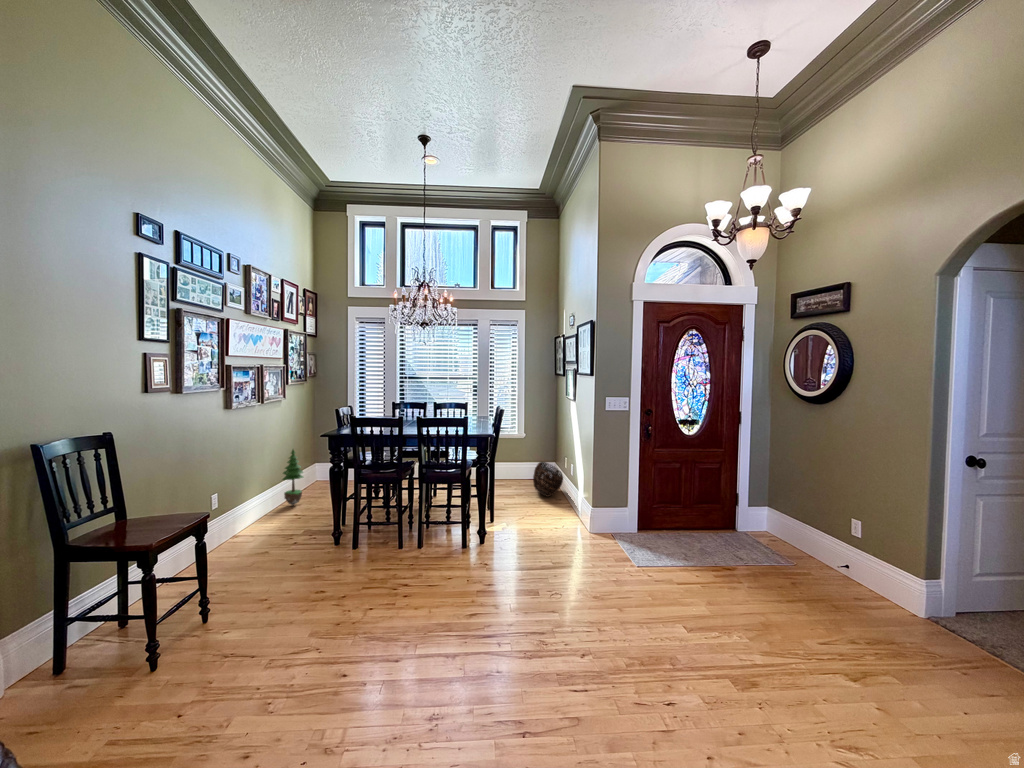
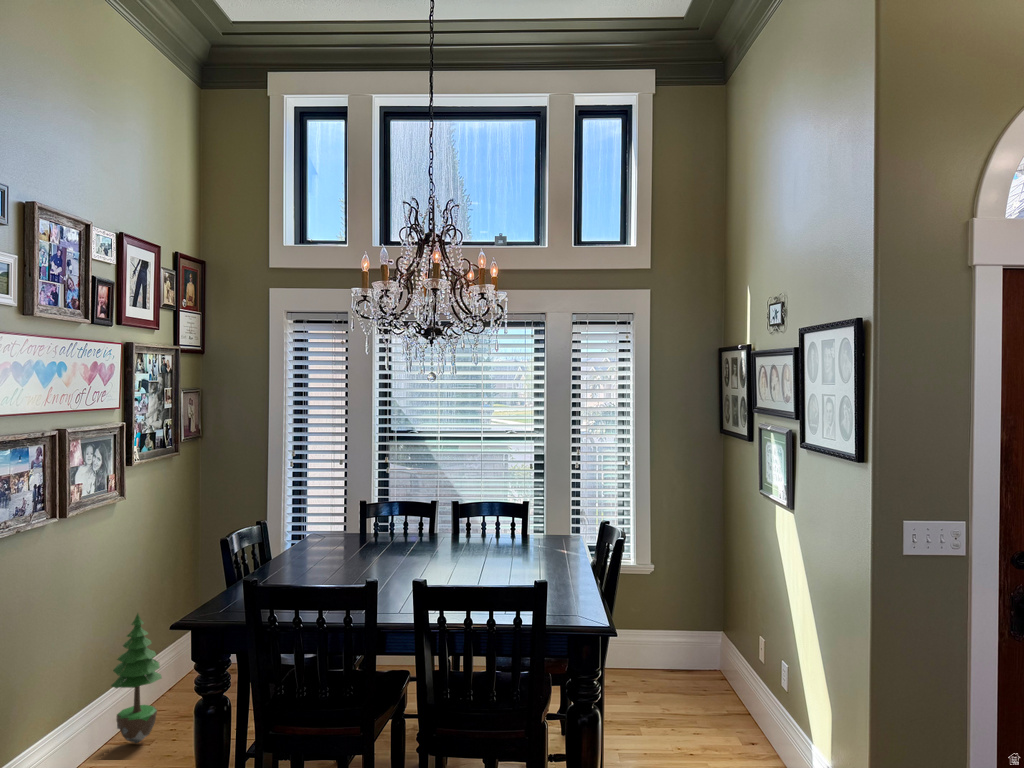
basket: present [533,462,563,497] -> none [680,640,758,734]

